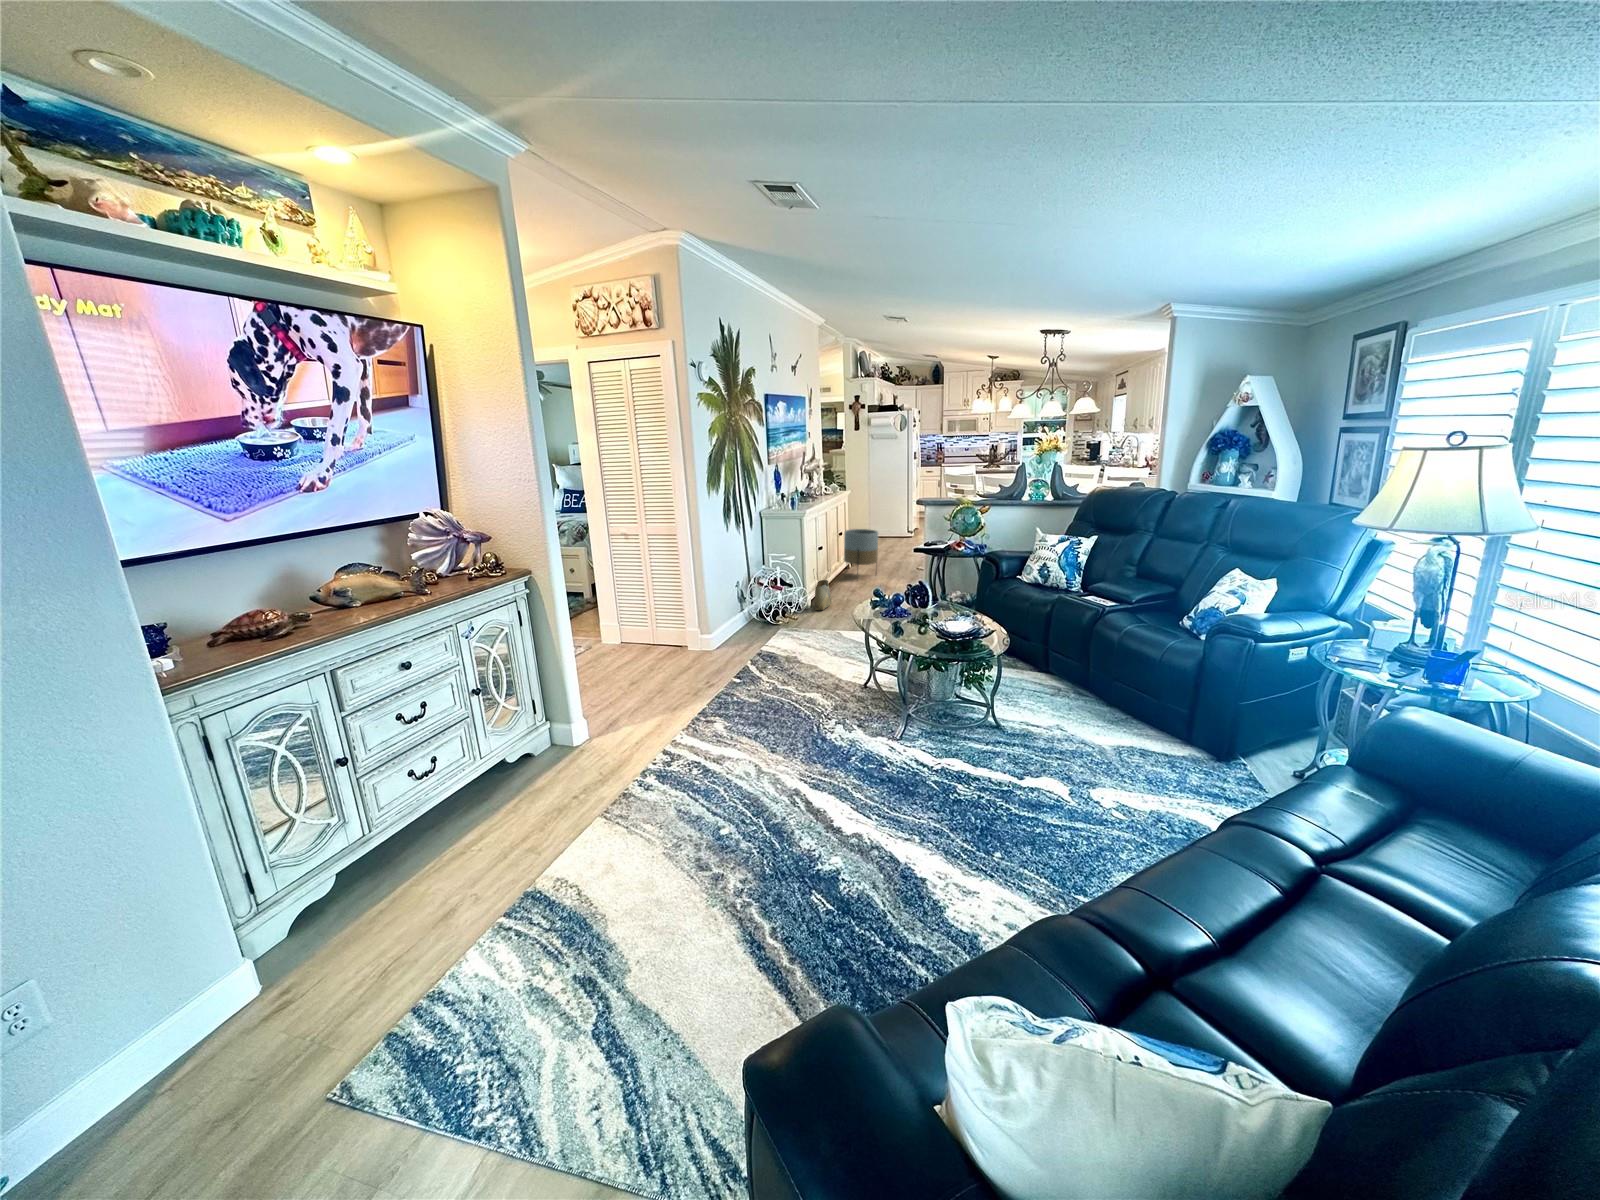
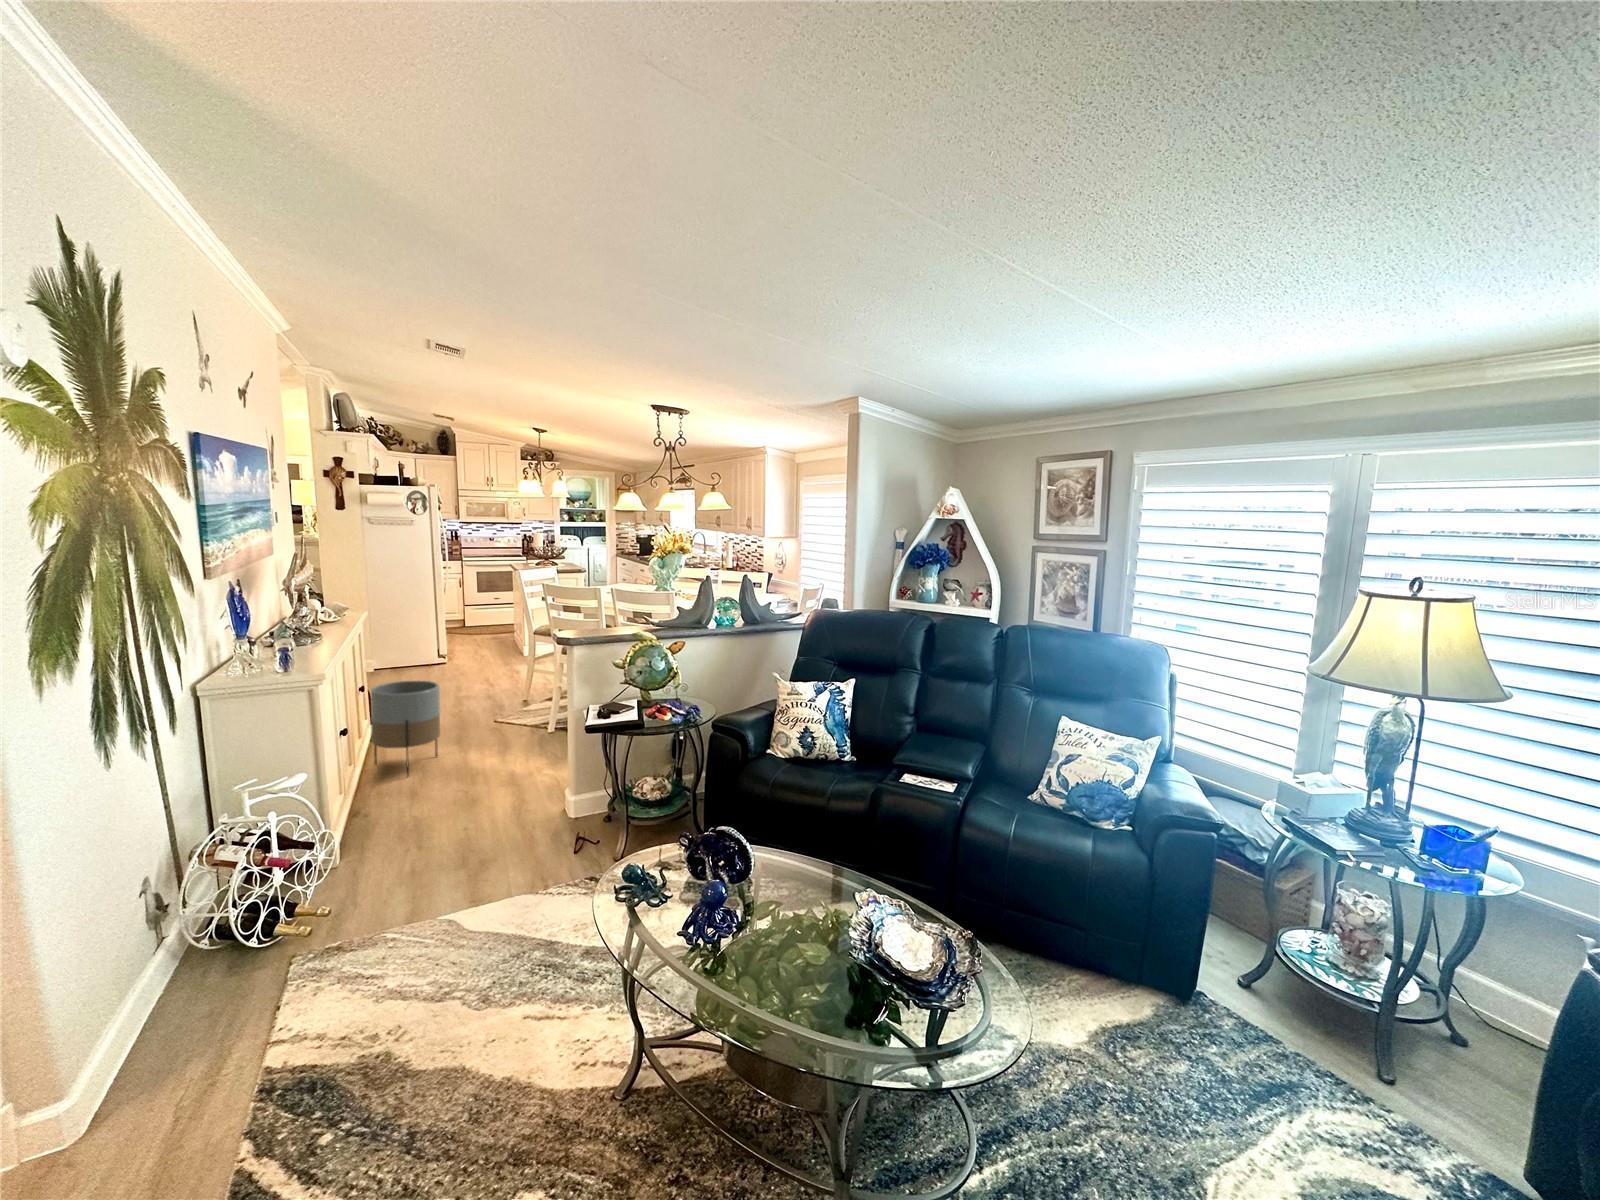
woven basket: present [813,569,832,610] -> none [345,784,389,877]

